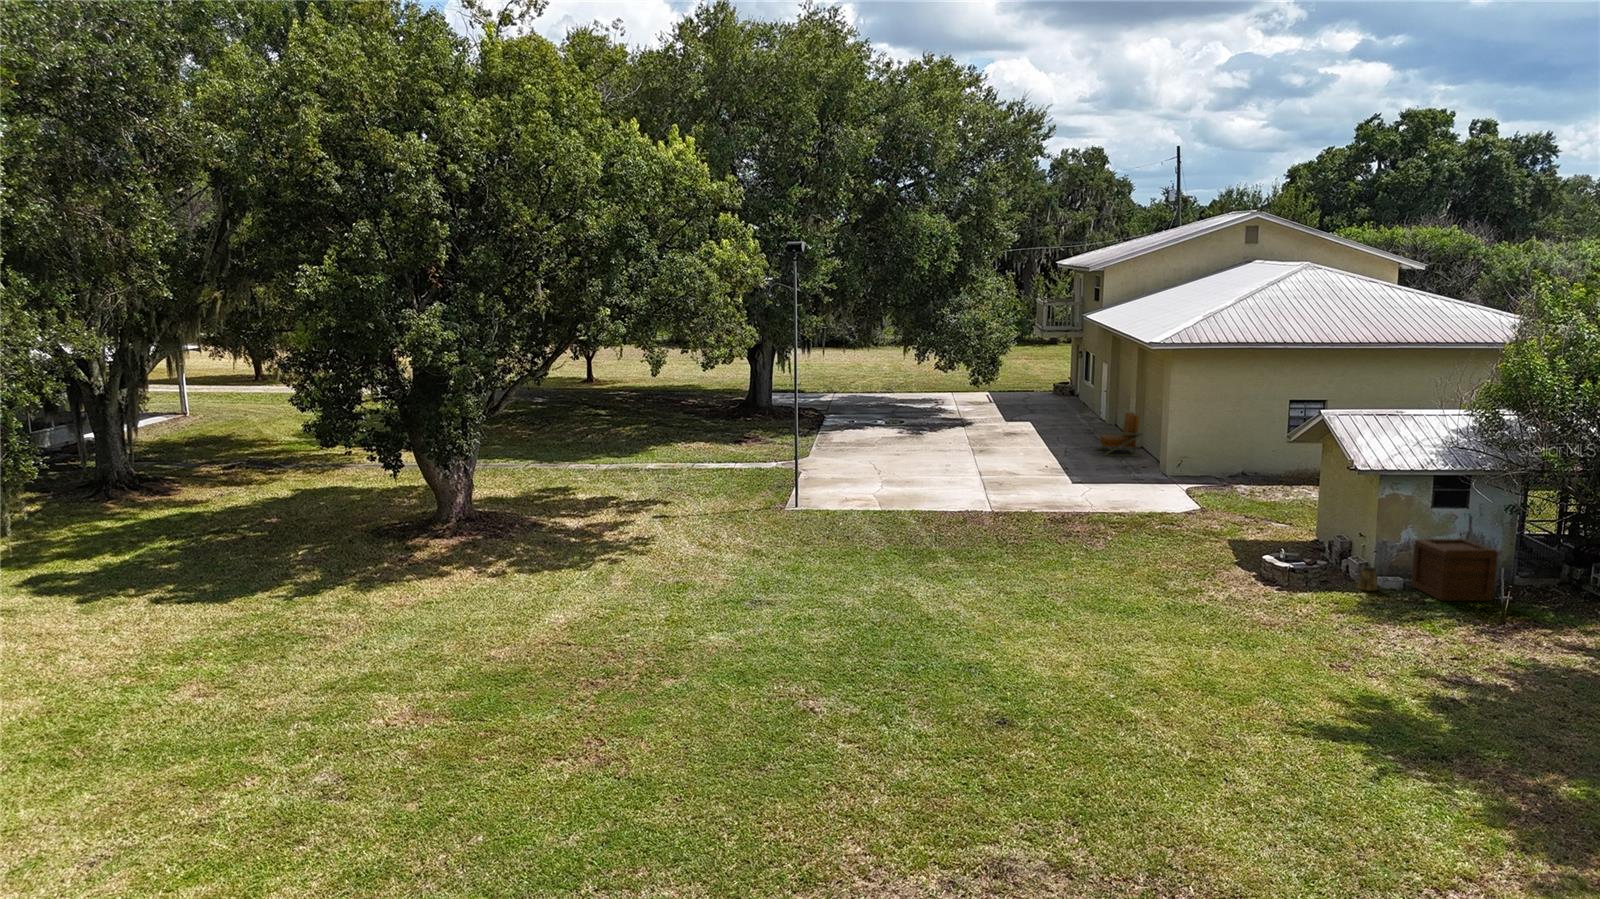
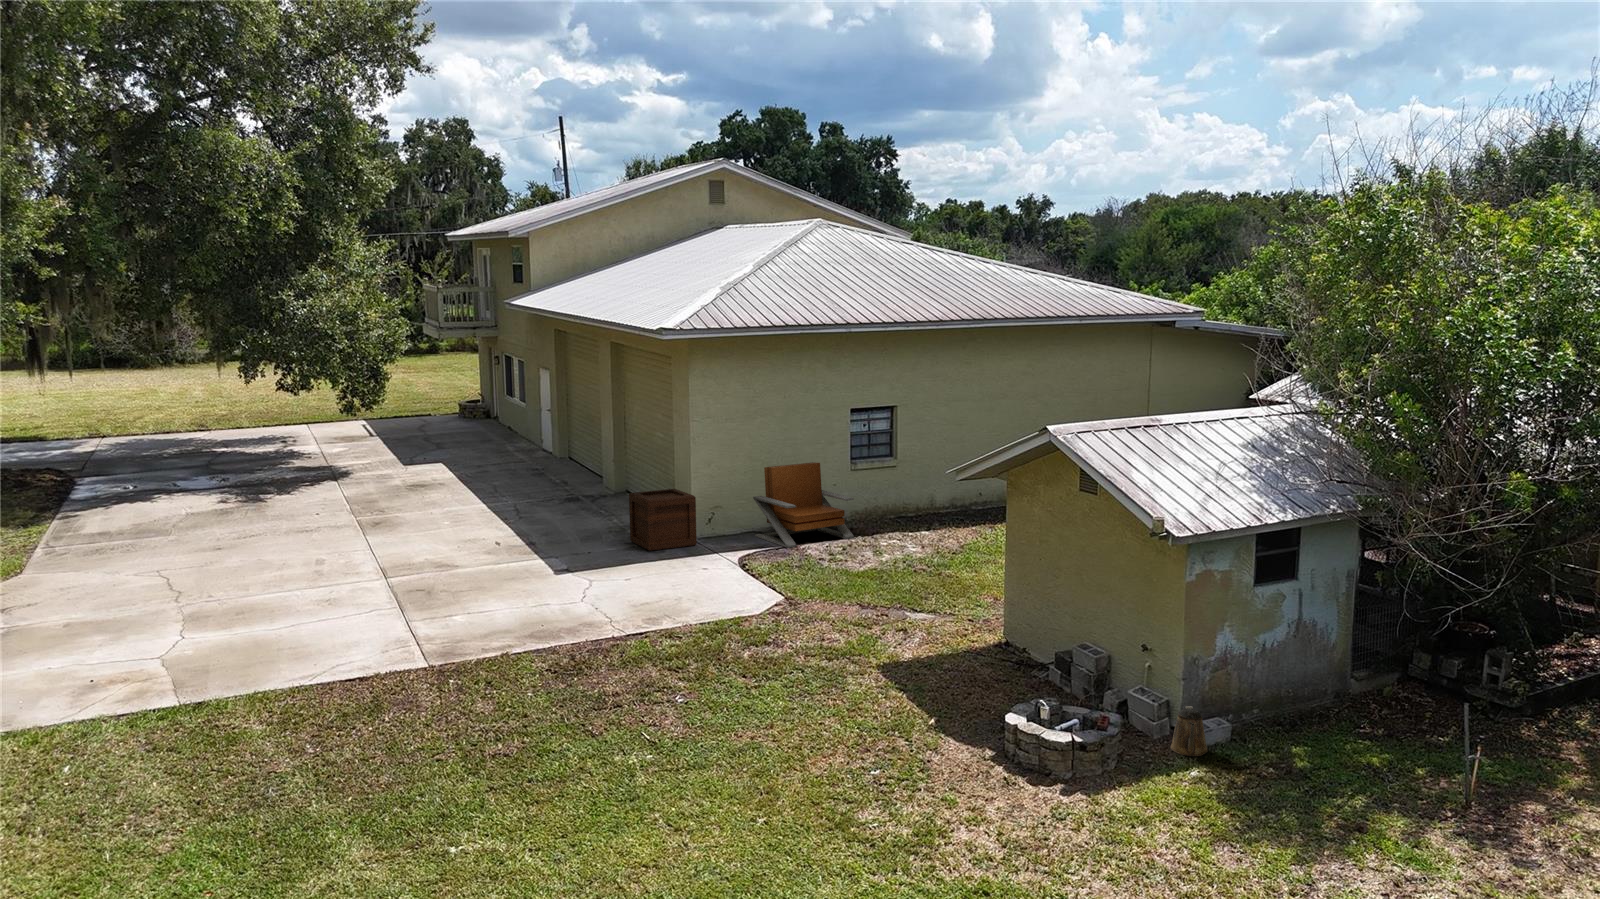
lounge chair: present [1098,412,1142,457] -> present [753,462,854,548]
wooden crate: present [1411,539,1498,601] -> present [629,489,697,551]

